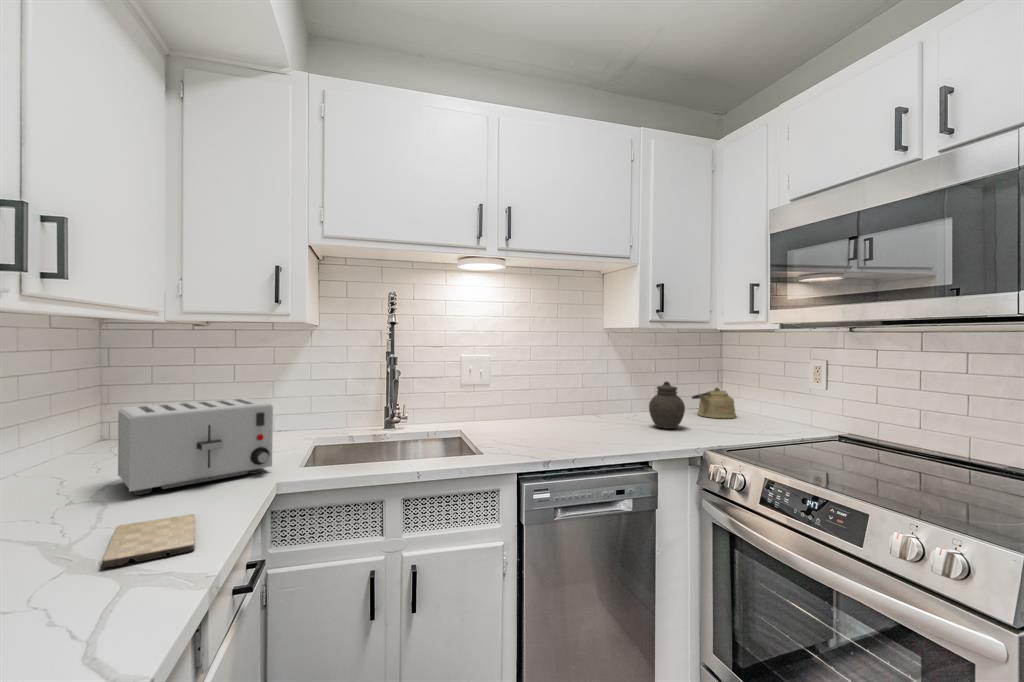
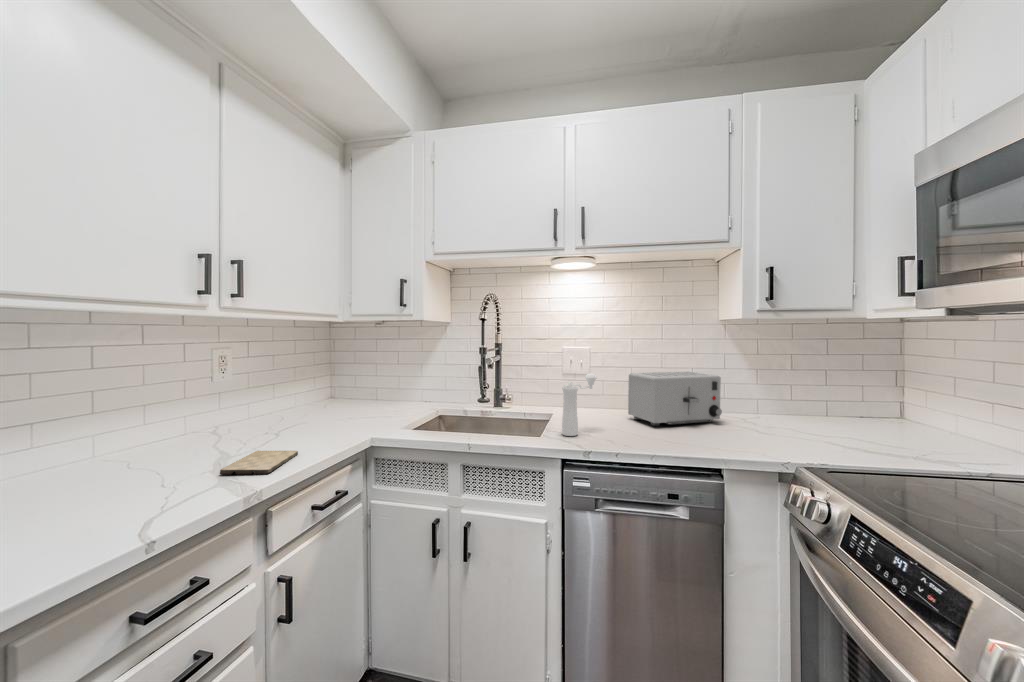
pepper mill: none [501,382,528,449] -> present [562,374,597,436]
jar: present [649,382,685,429] -> none [756,381,804,436]
kettle: present [692,388,736,418] -> none [842,392,911,433]
toaster: present [118,398,273,495] -> present [628,372,722,426]

